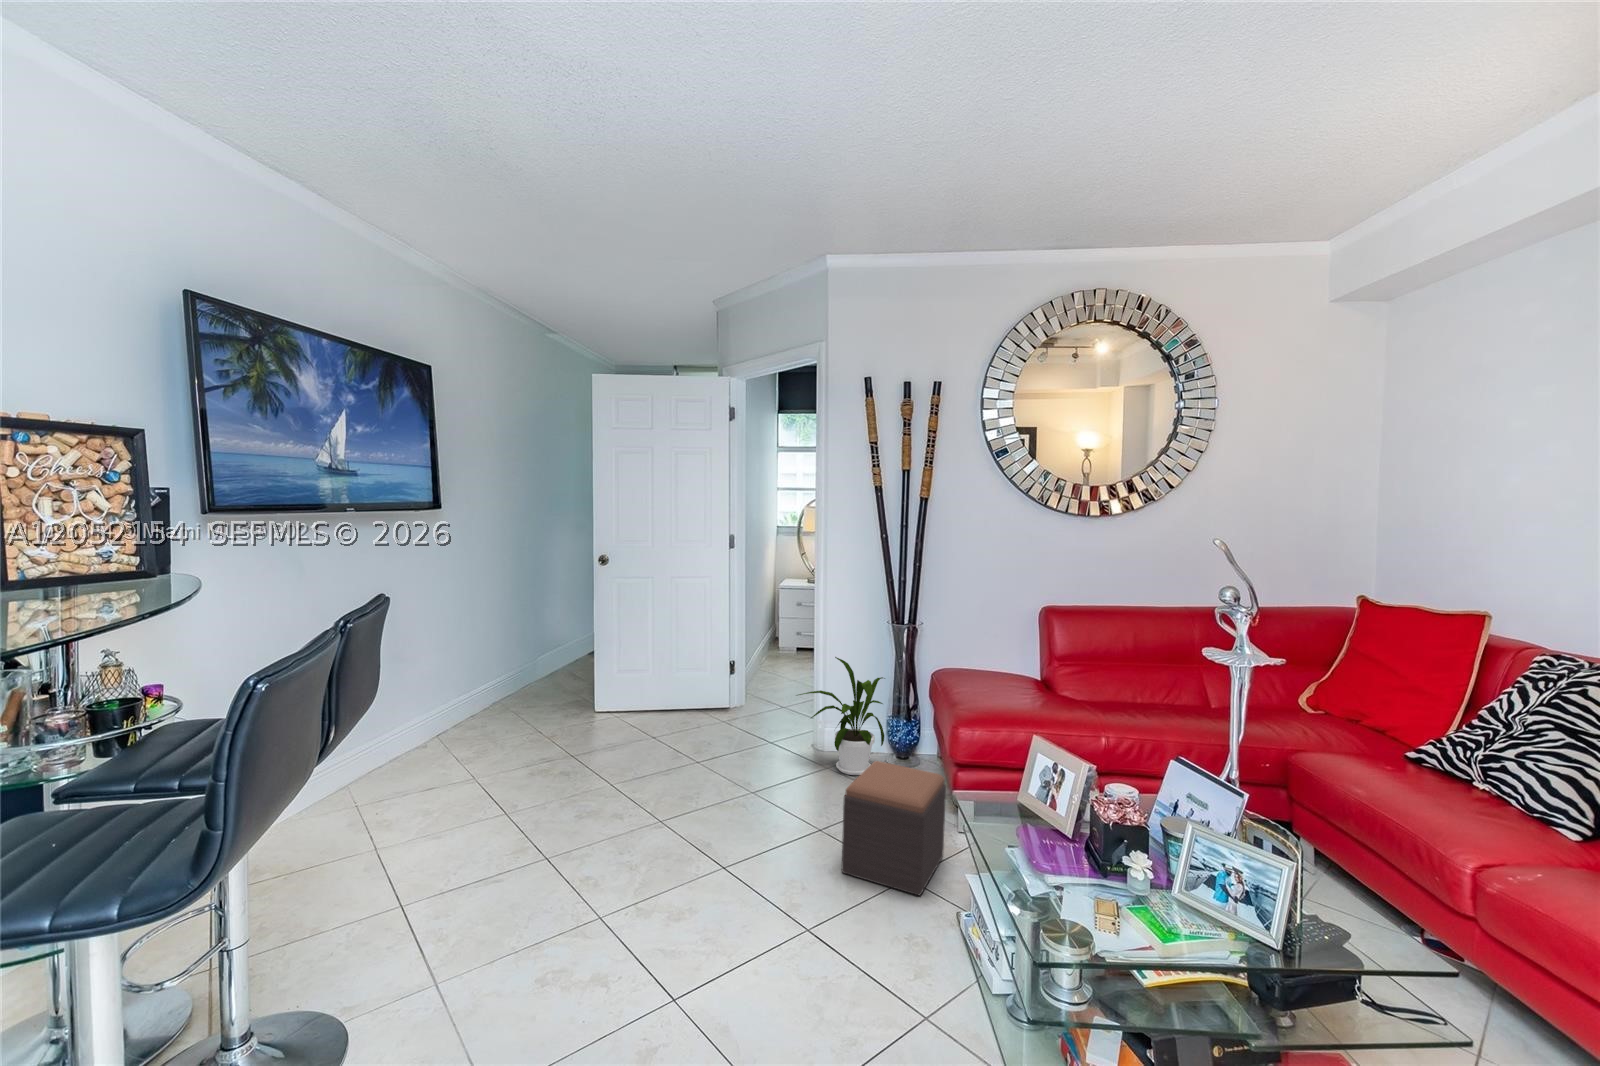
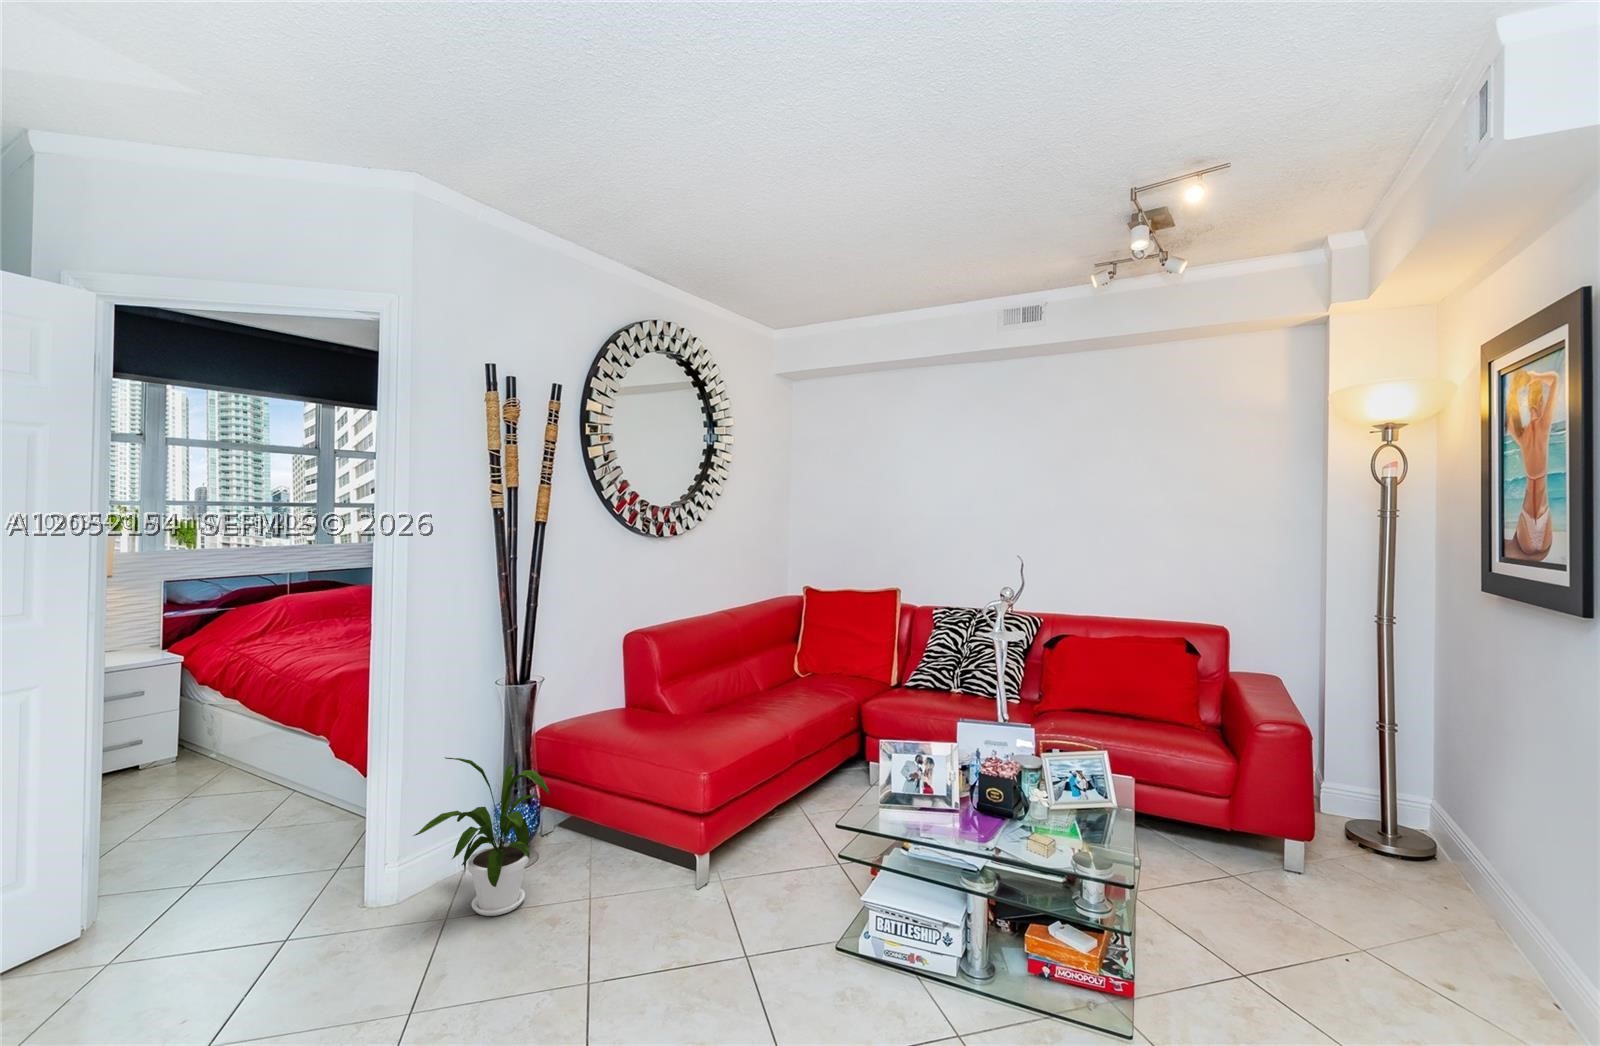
footstool: present [842,761,946,895] -> none [657,831,787,1004]

